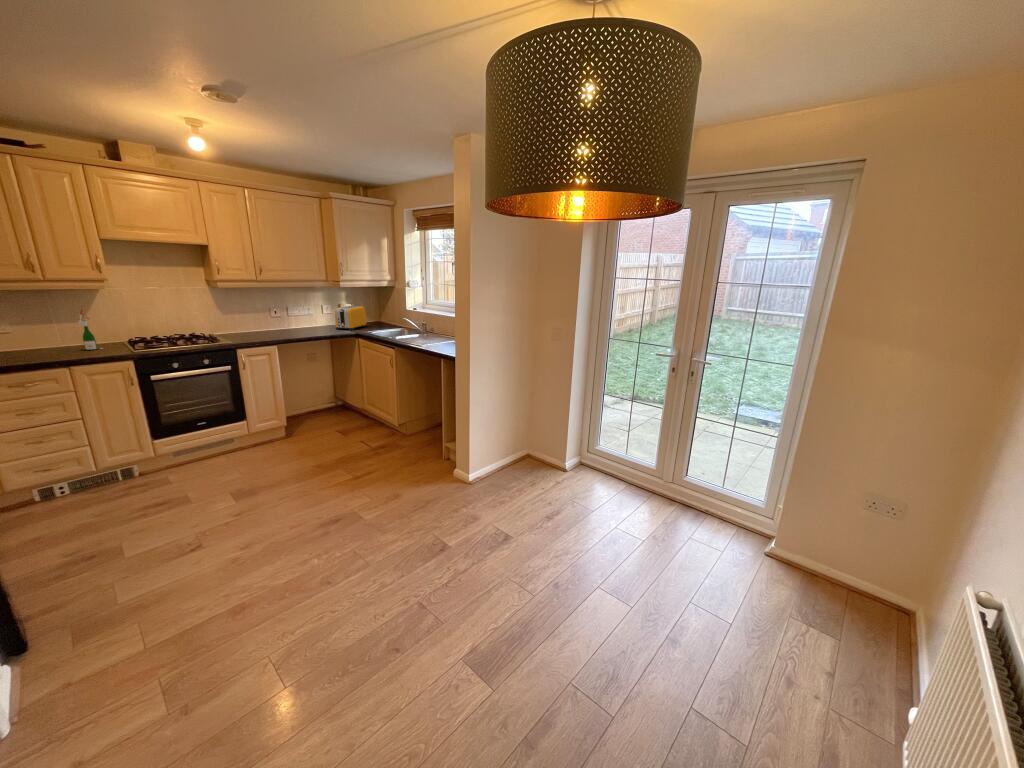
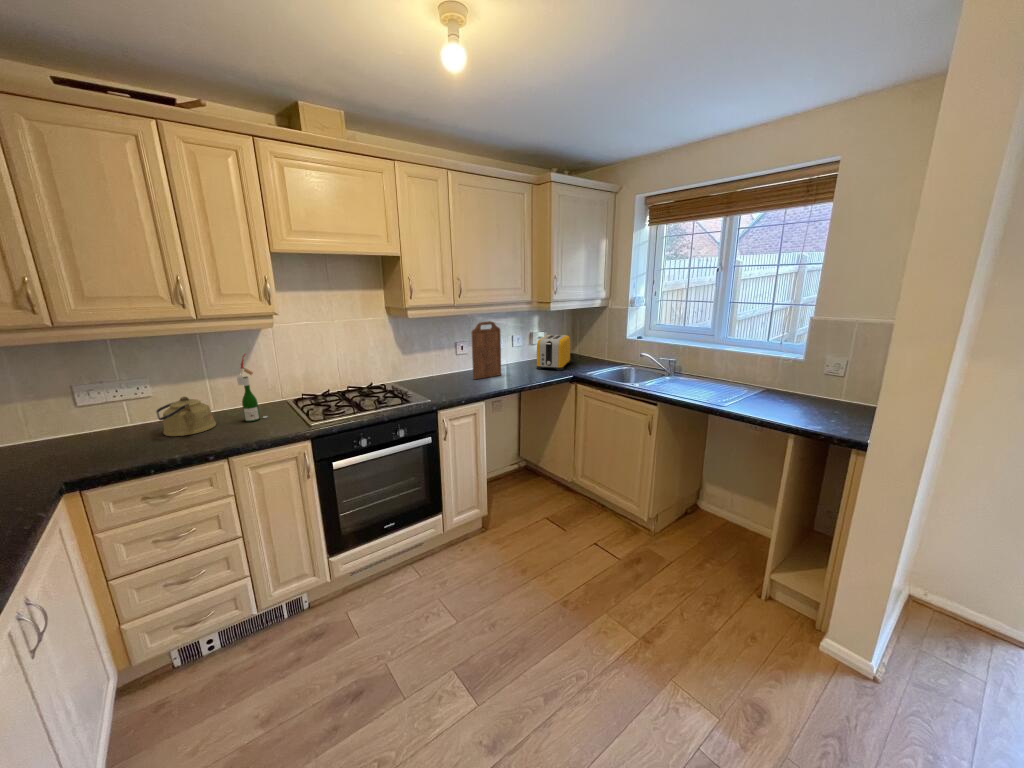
cutting board: none [275,293,303,334] -> present [471,321,501,379]
kettle: none [15,331,63,356] -> present [156,397,216,436]

